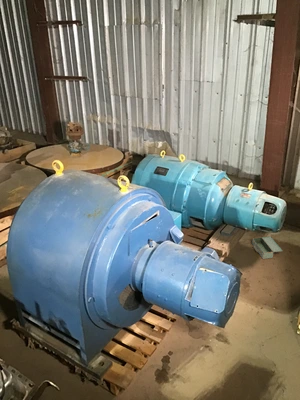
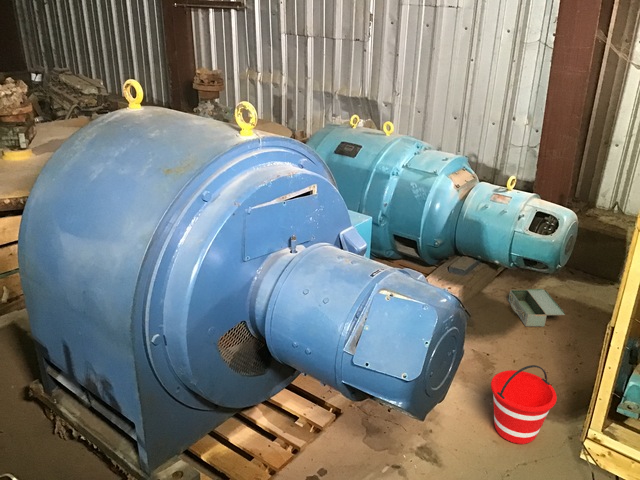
bucket: none [250,286,283,326] -> present [491,365,557,444]

